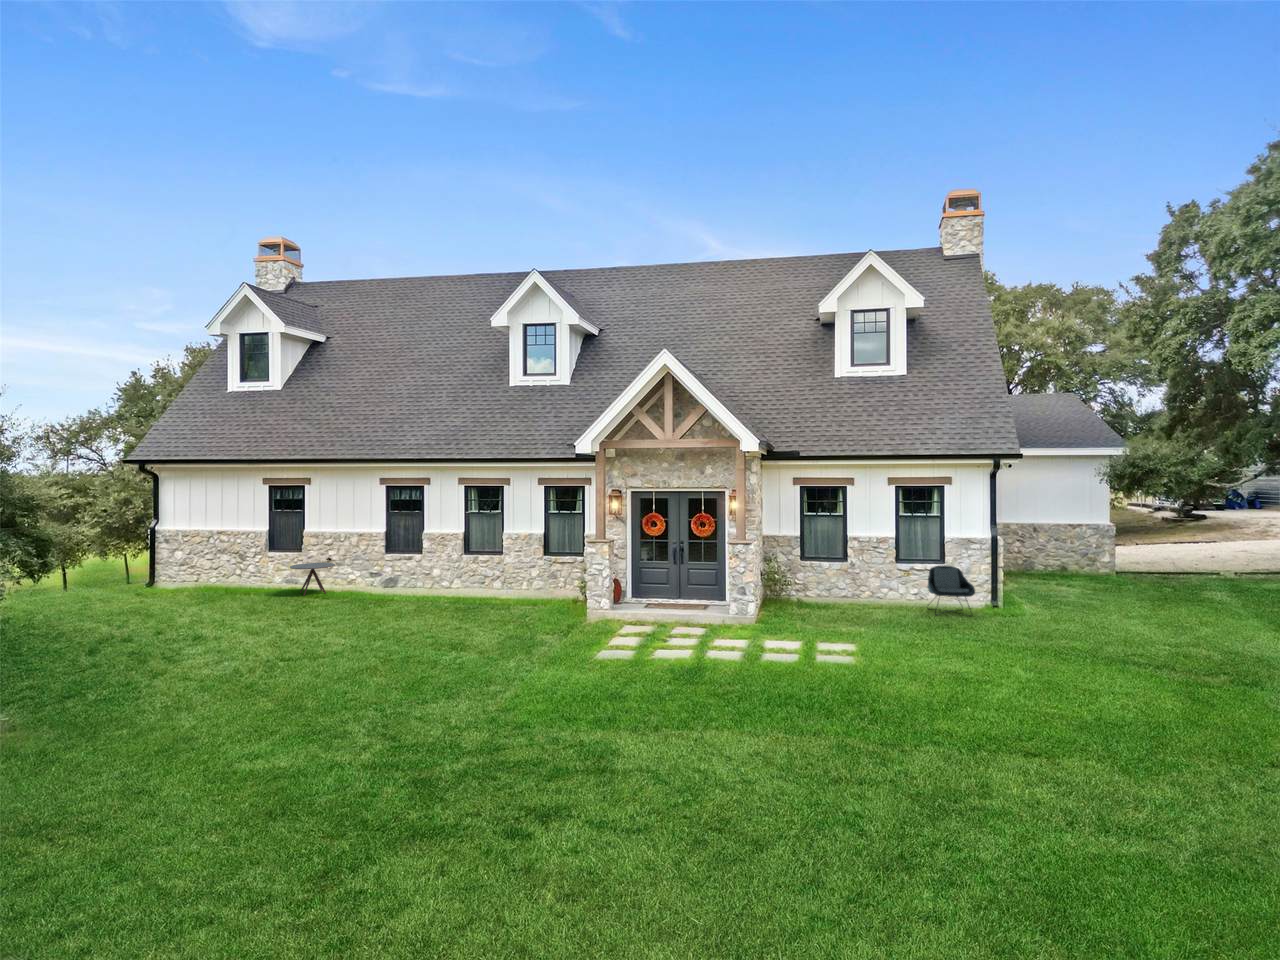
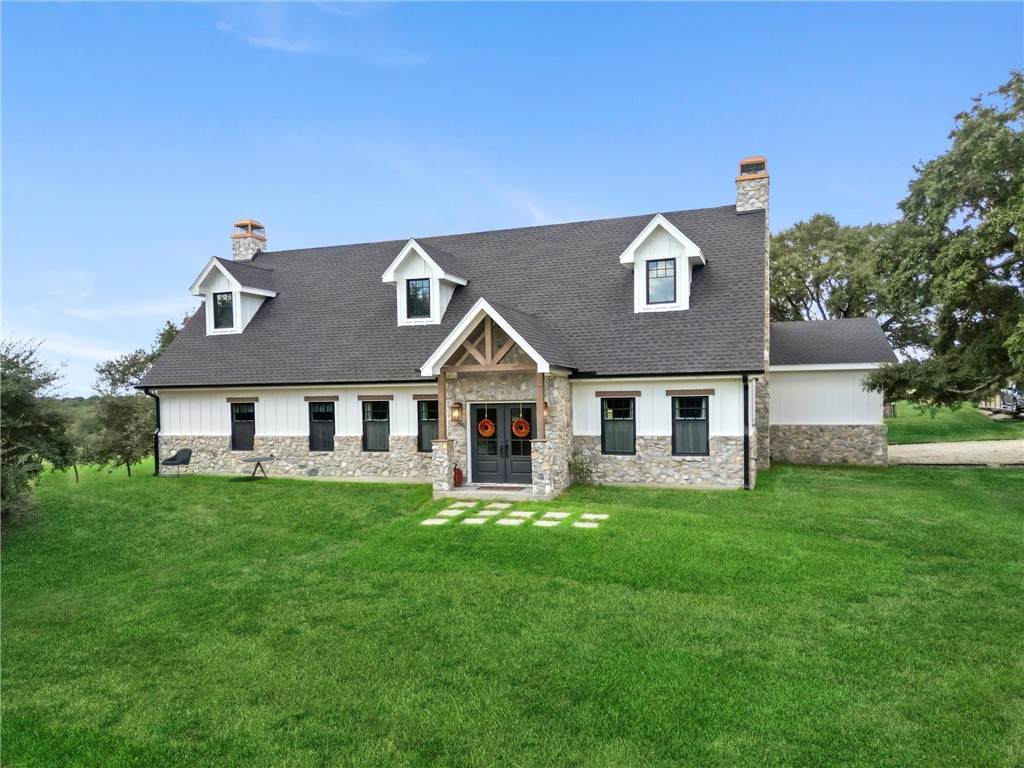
lounge chair: present [928,565,975,617] -> present [161,448,192,476]

